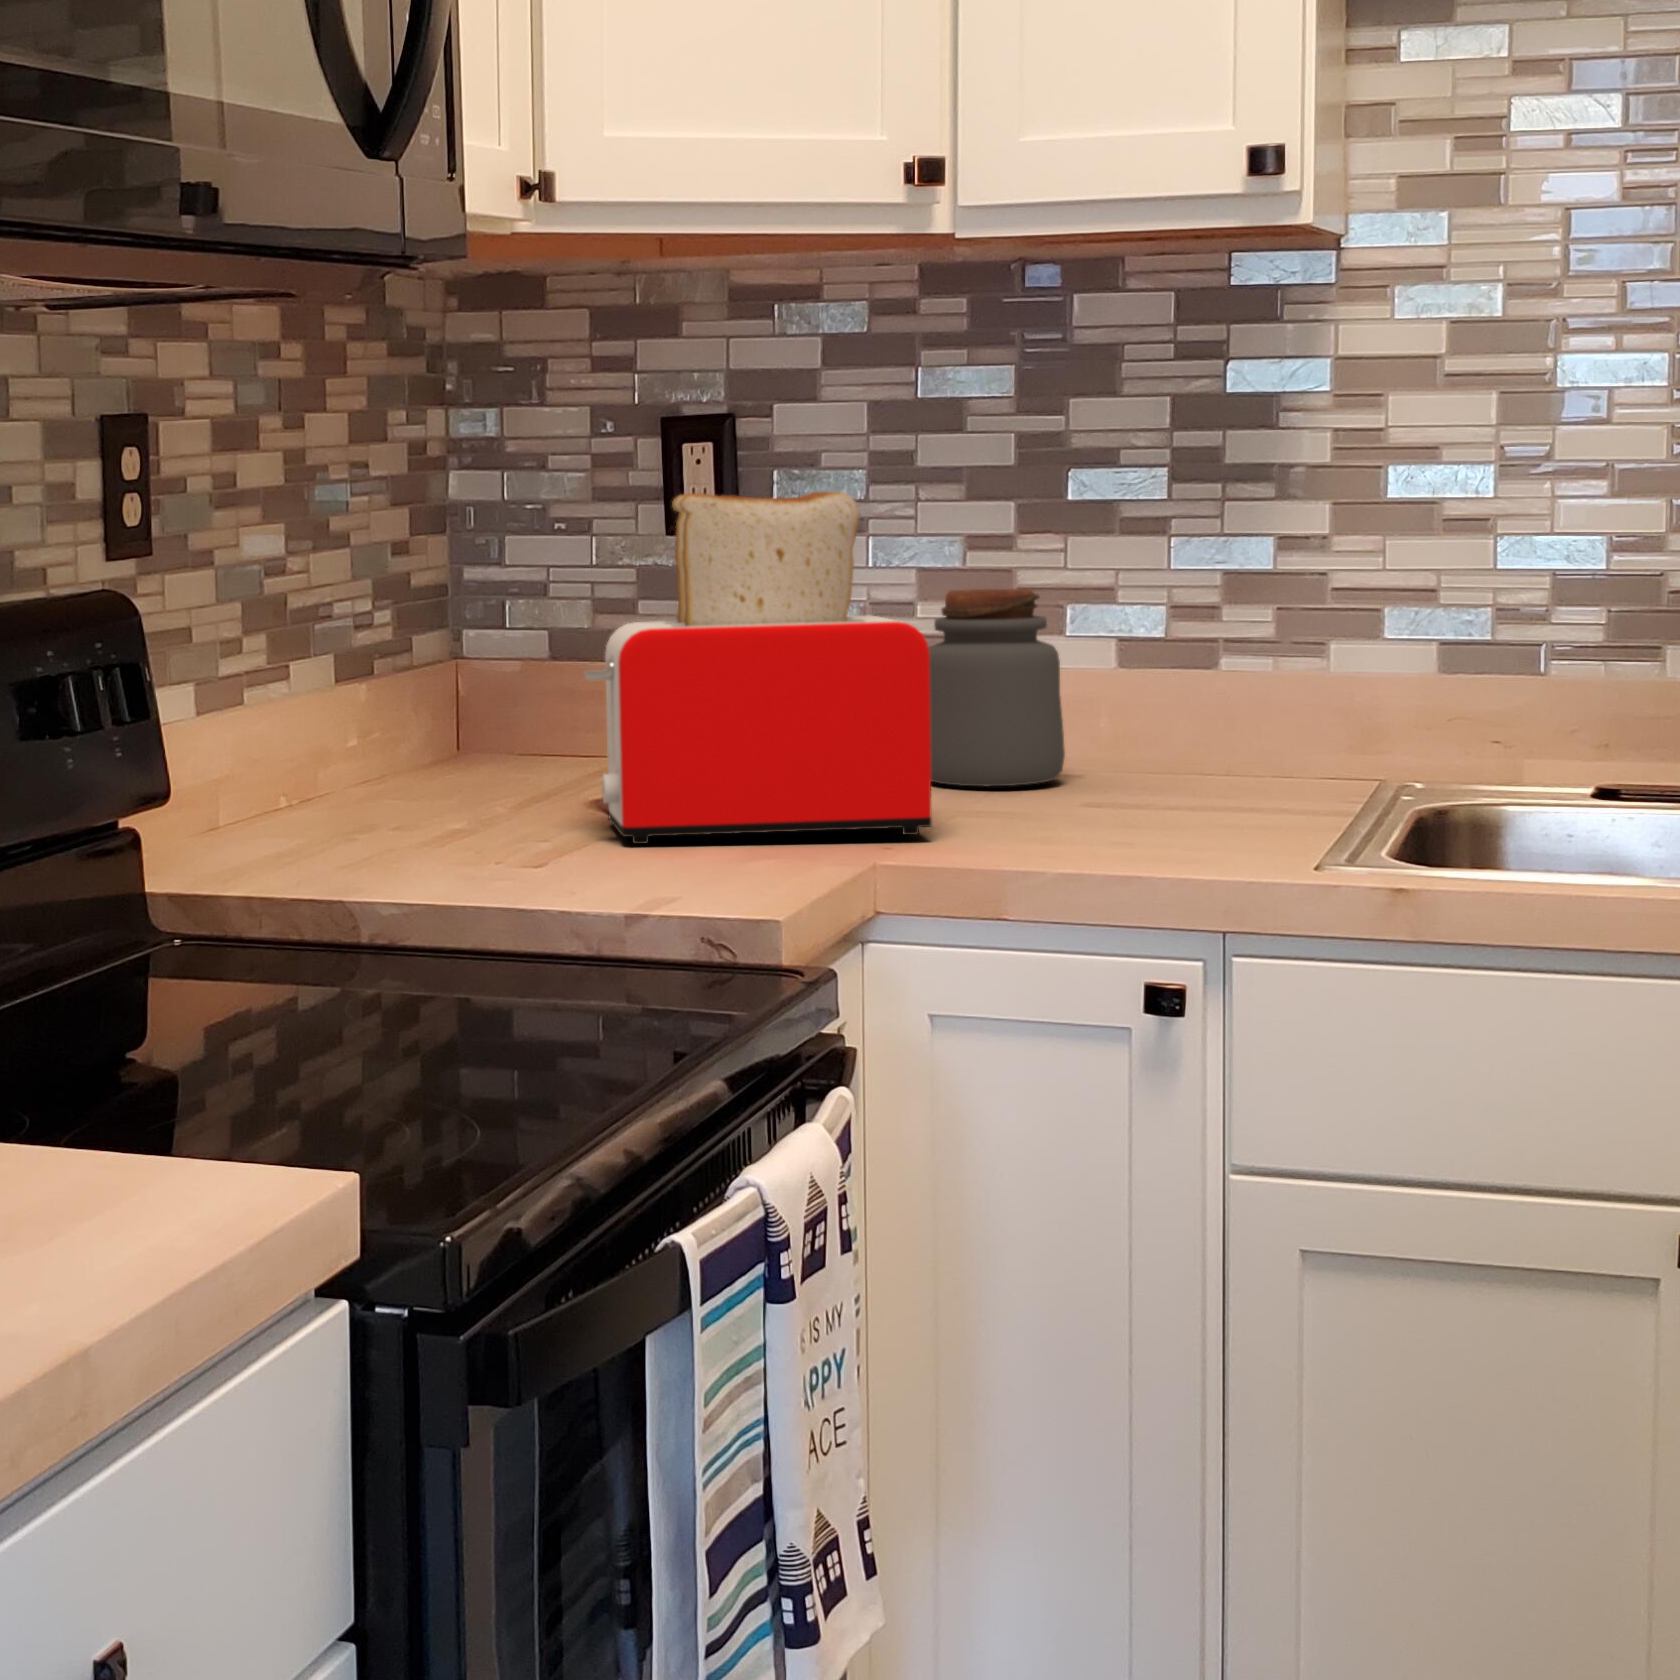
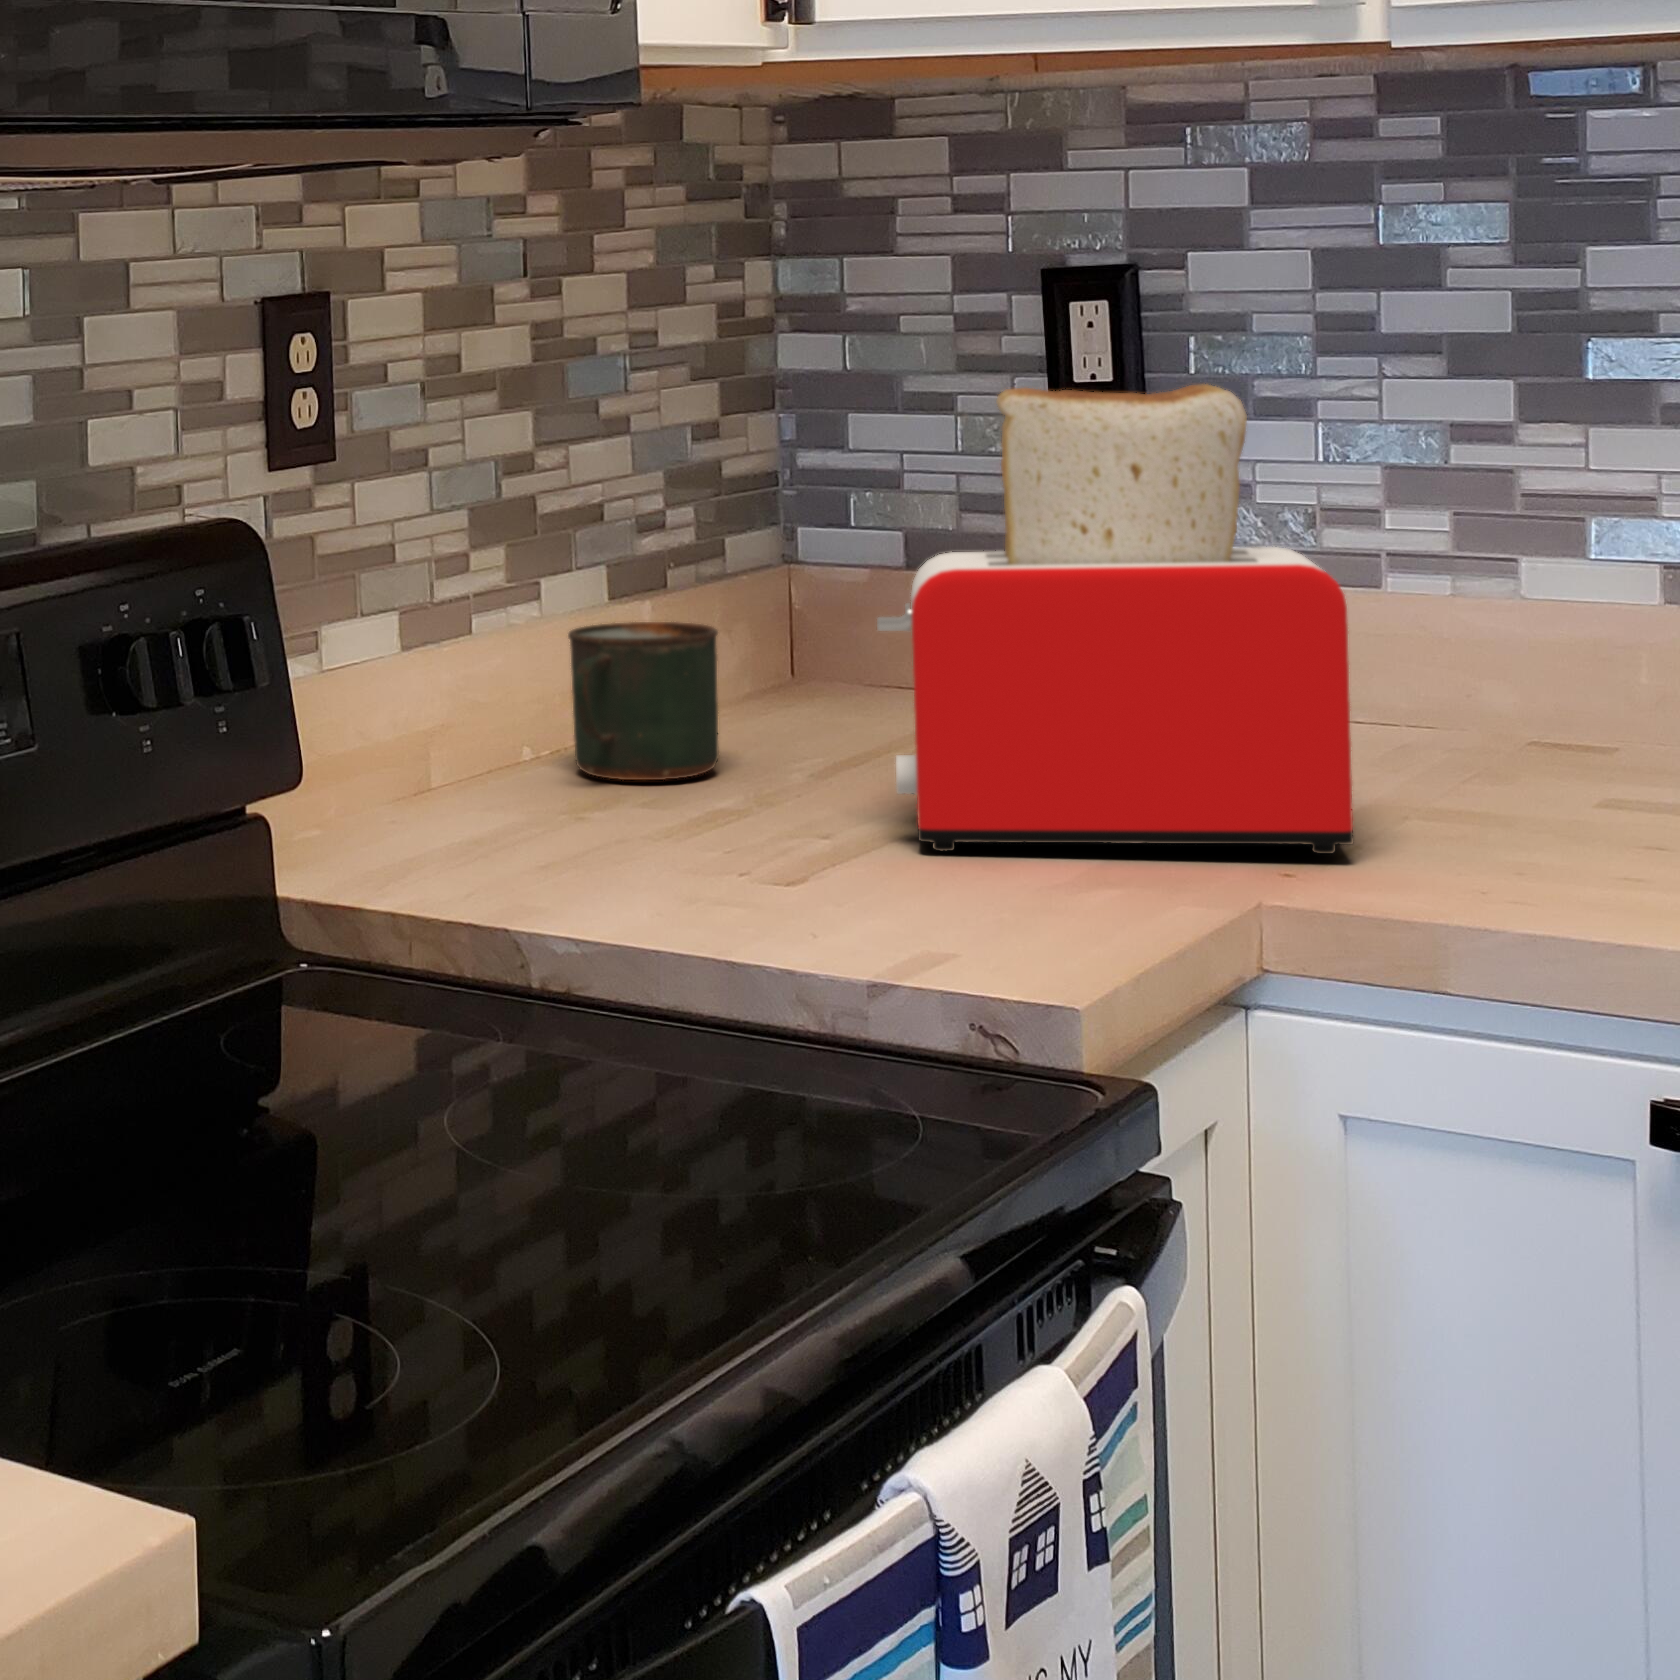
jar: present [929,589,1065,786] -> none [1376,497,1583,767]
mug: none [324,690,443,811] -> present [568,622,718,780]

